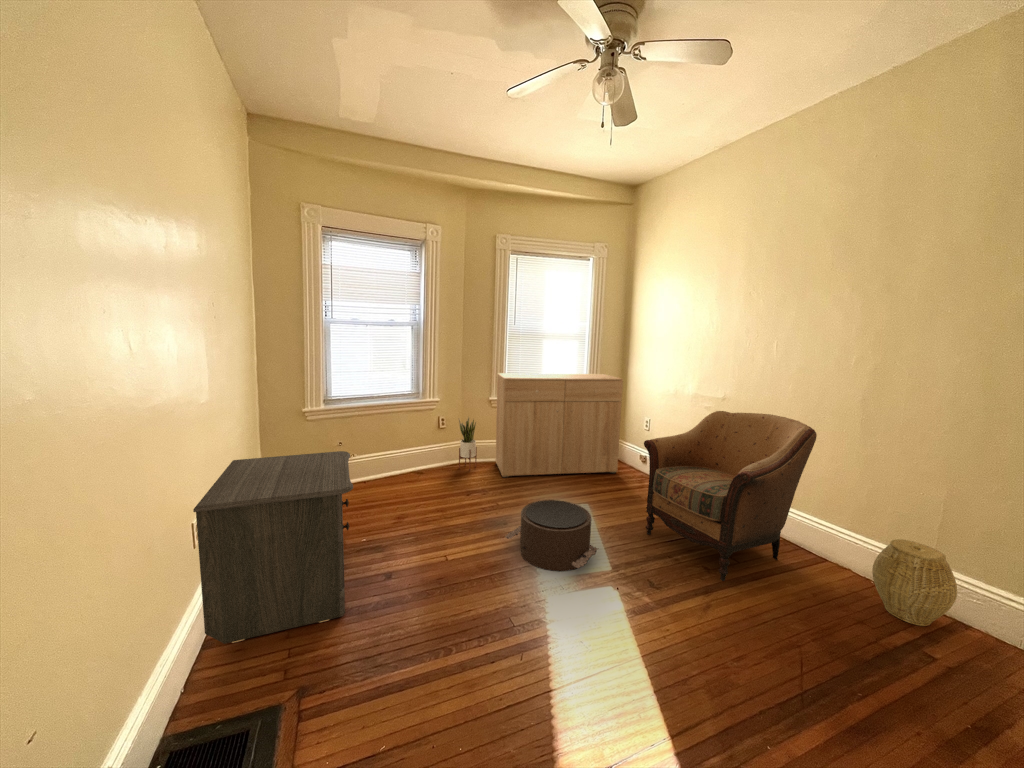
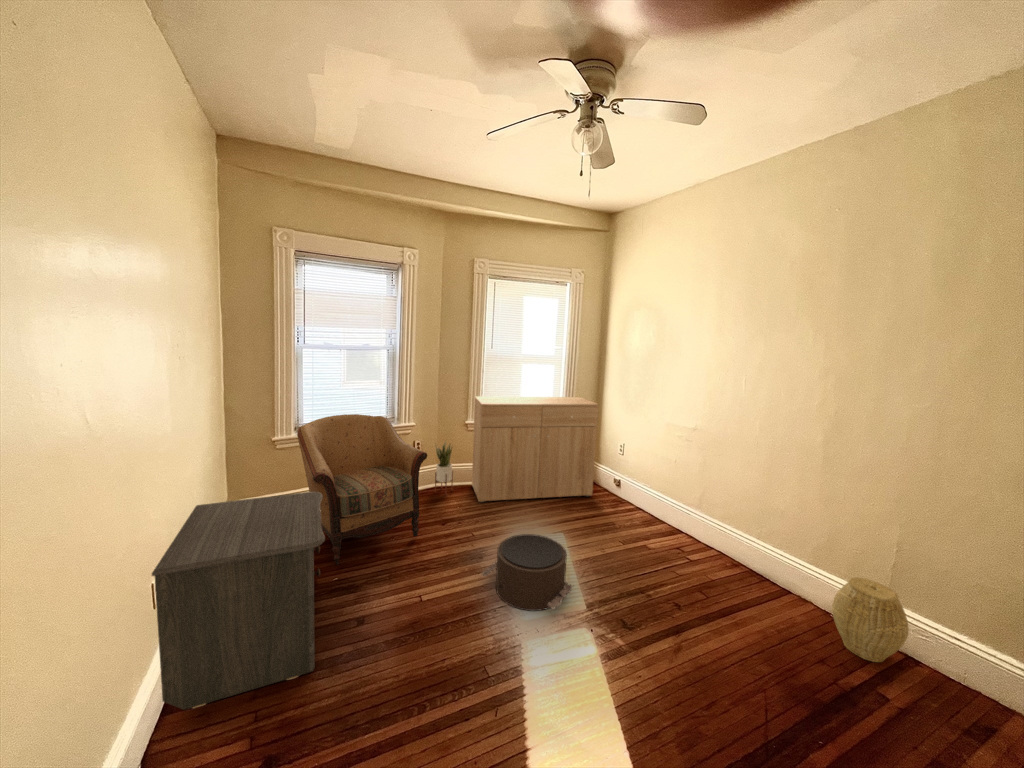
armchair: present [644,411,817,581] -> present [297,414,427,565]

